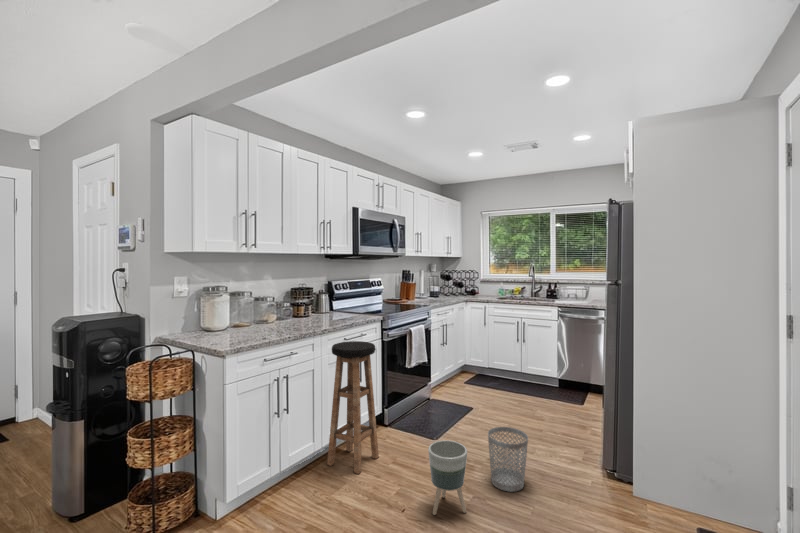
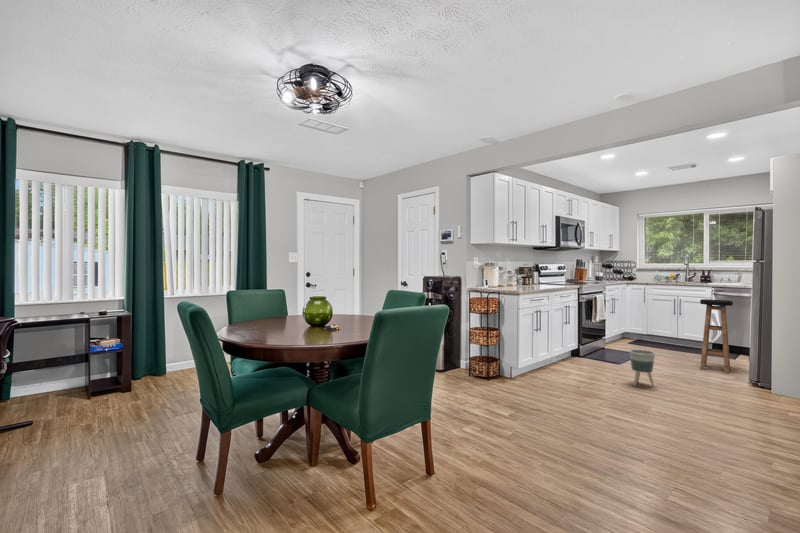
bar stool: present [327,341,379,474] -> present [700,299,733,373]
wastebasket: present [488,427,528,492] -> none [664,350,693,384]

